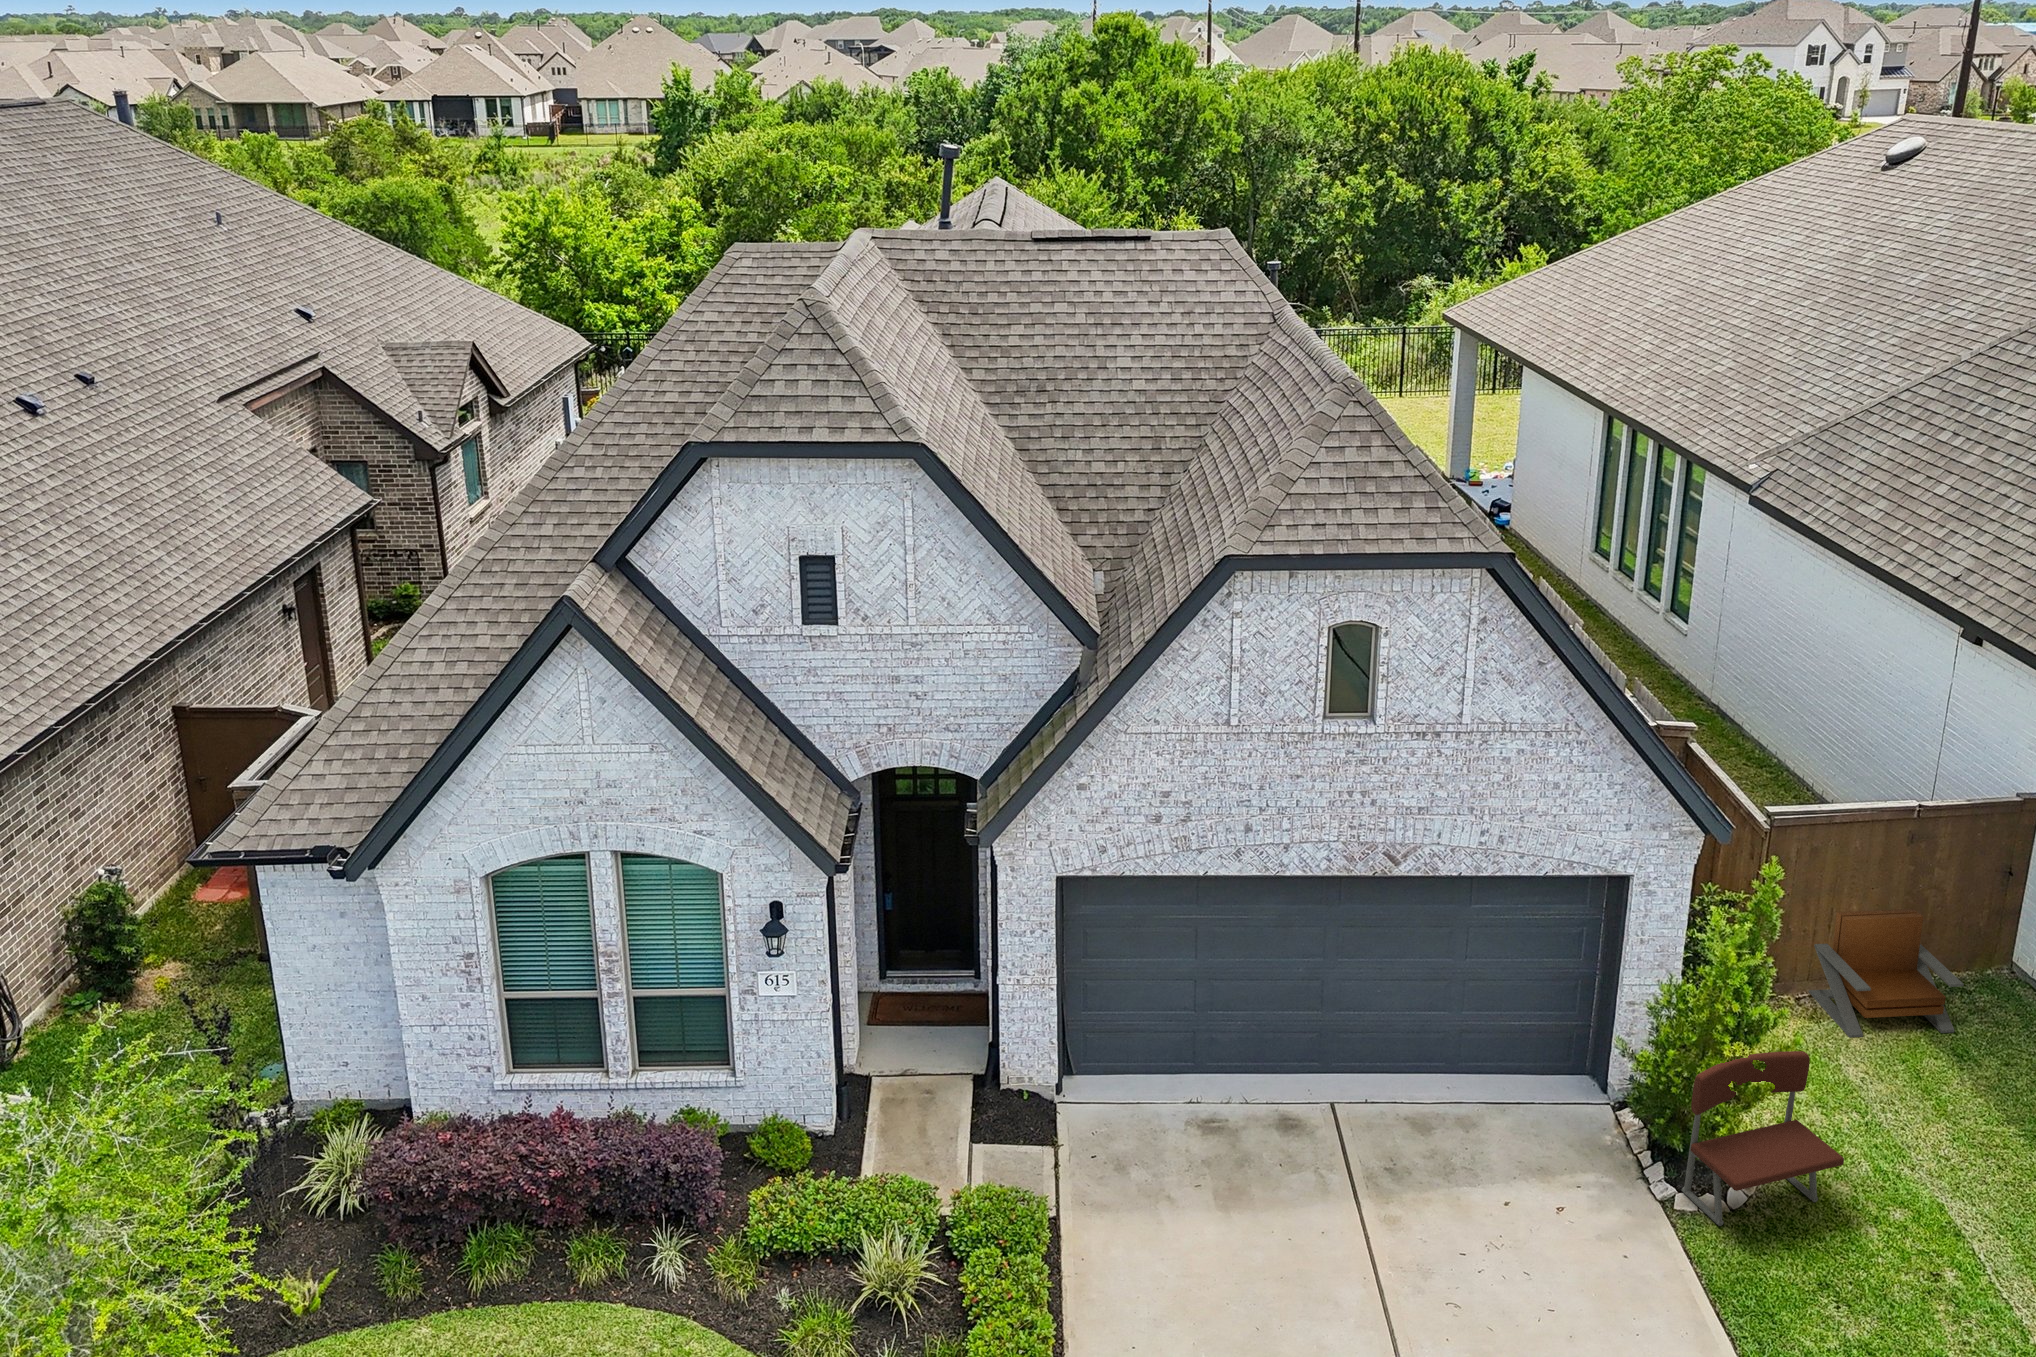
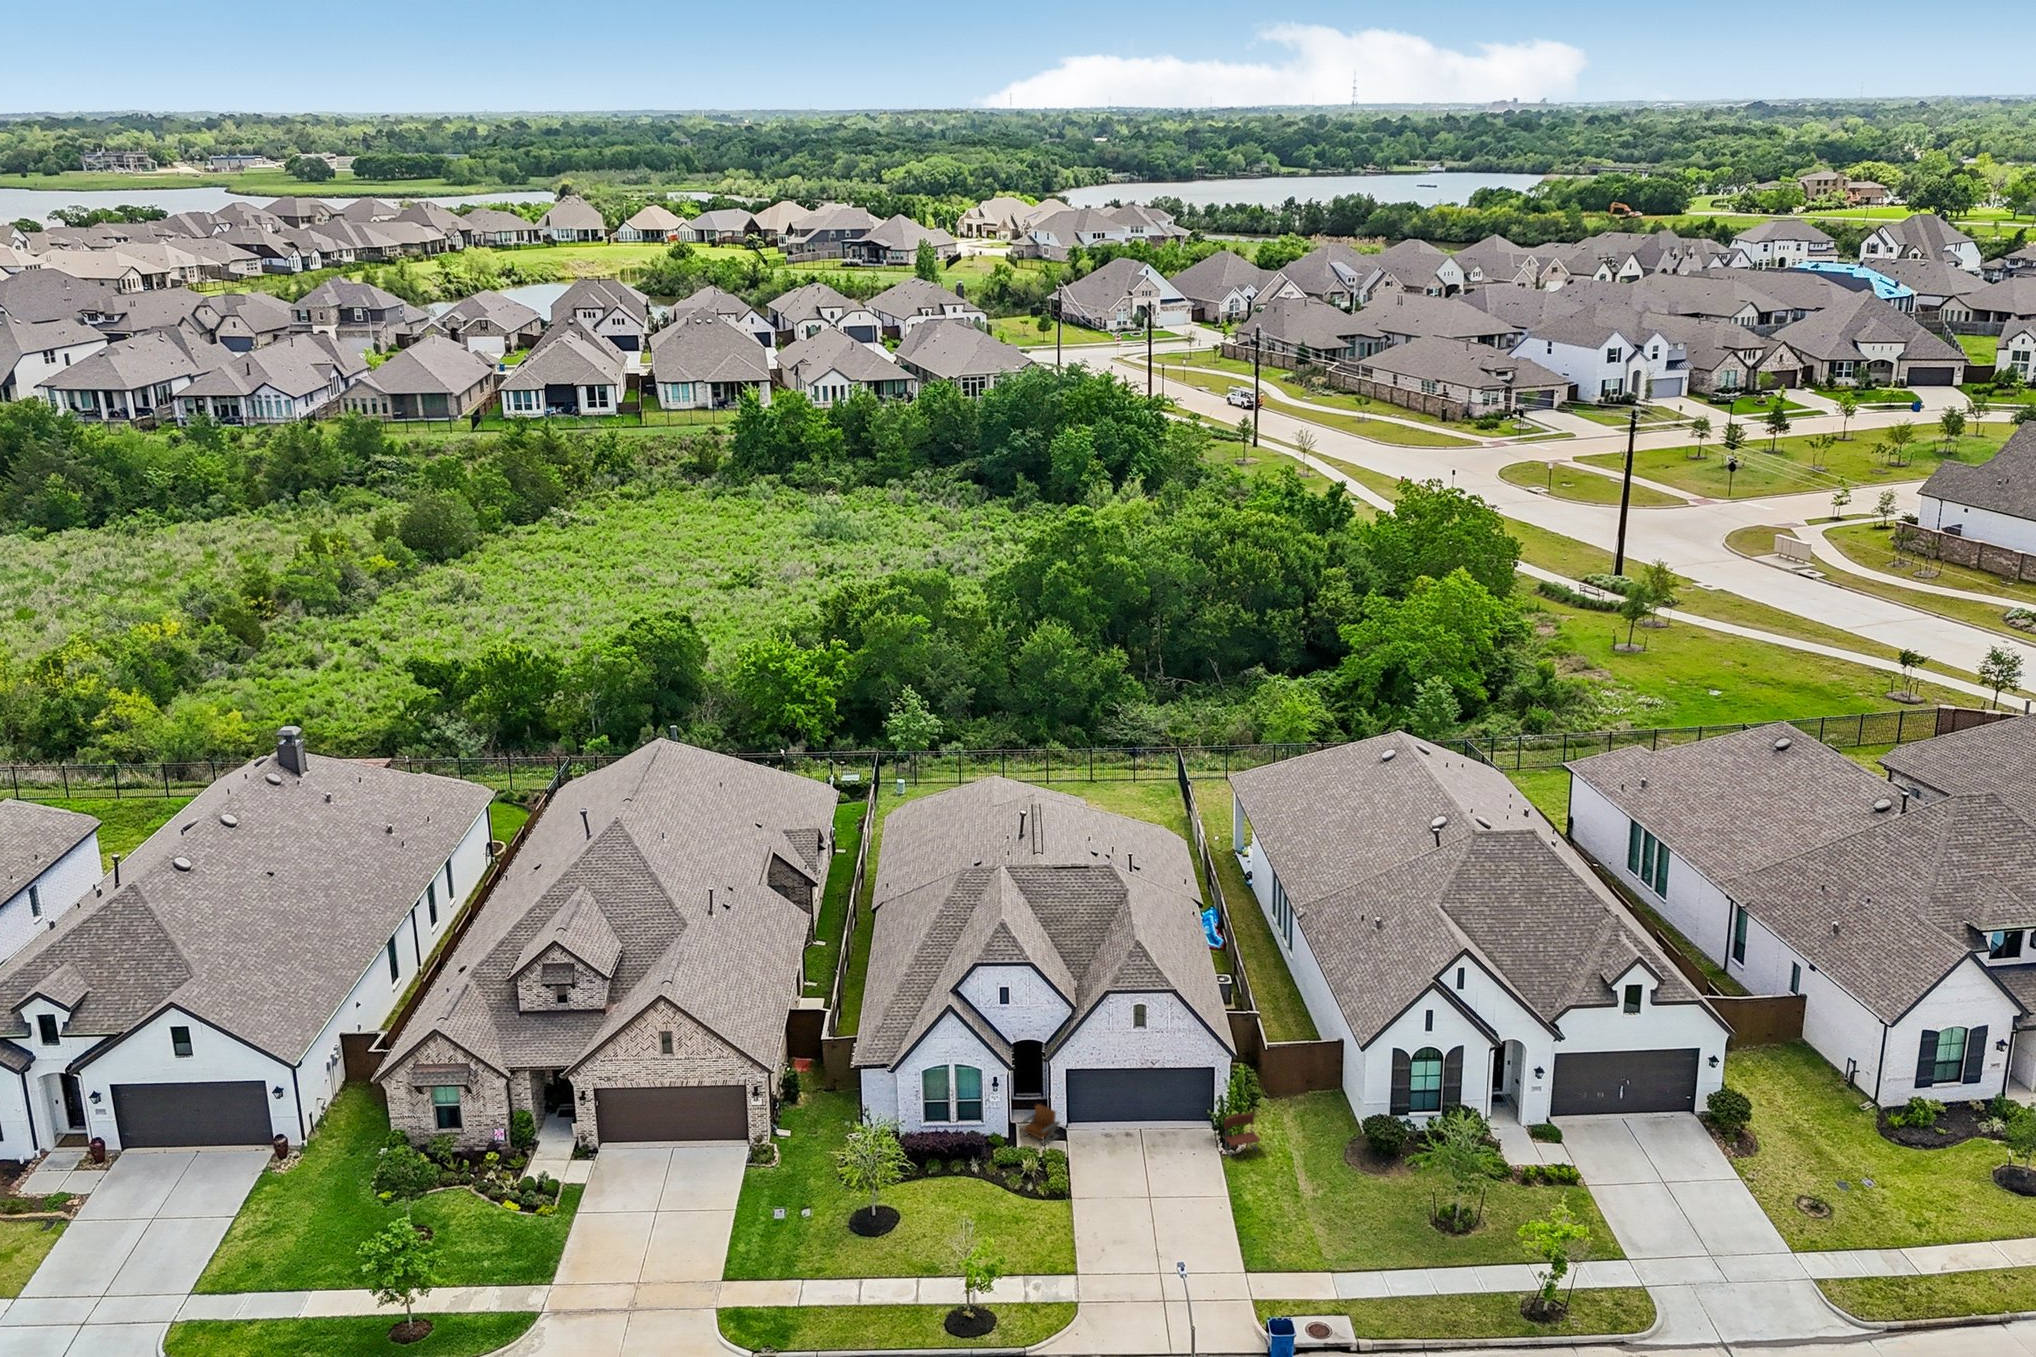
lounge chair: present [1809,909,1964,1037] -> present [1022,1104,1059,1146]

